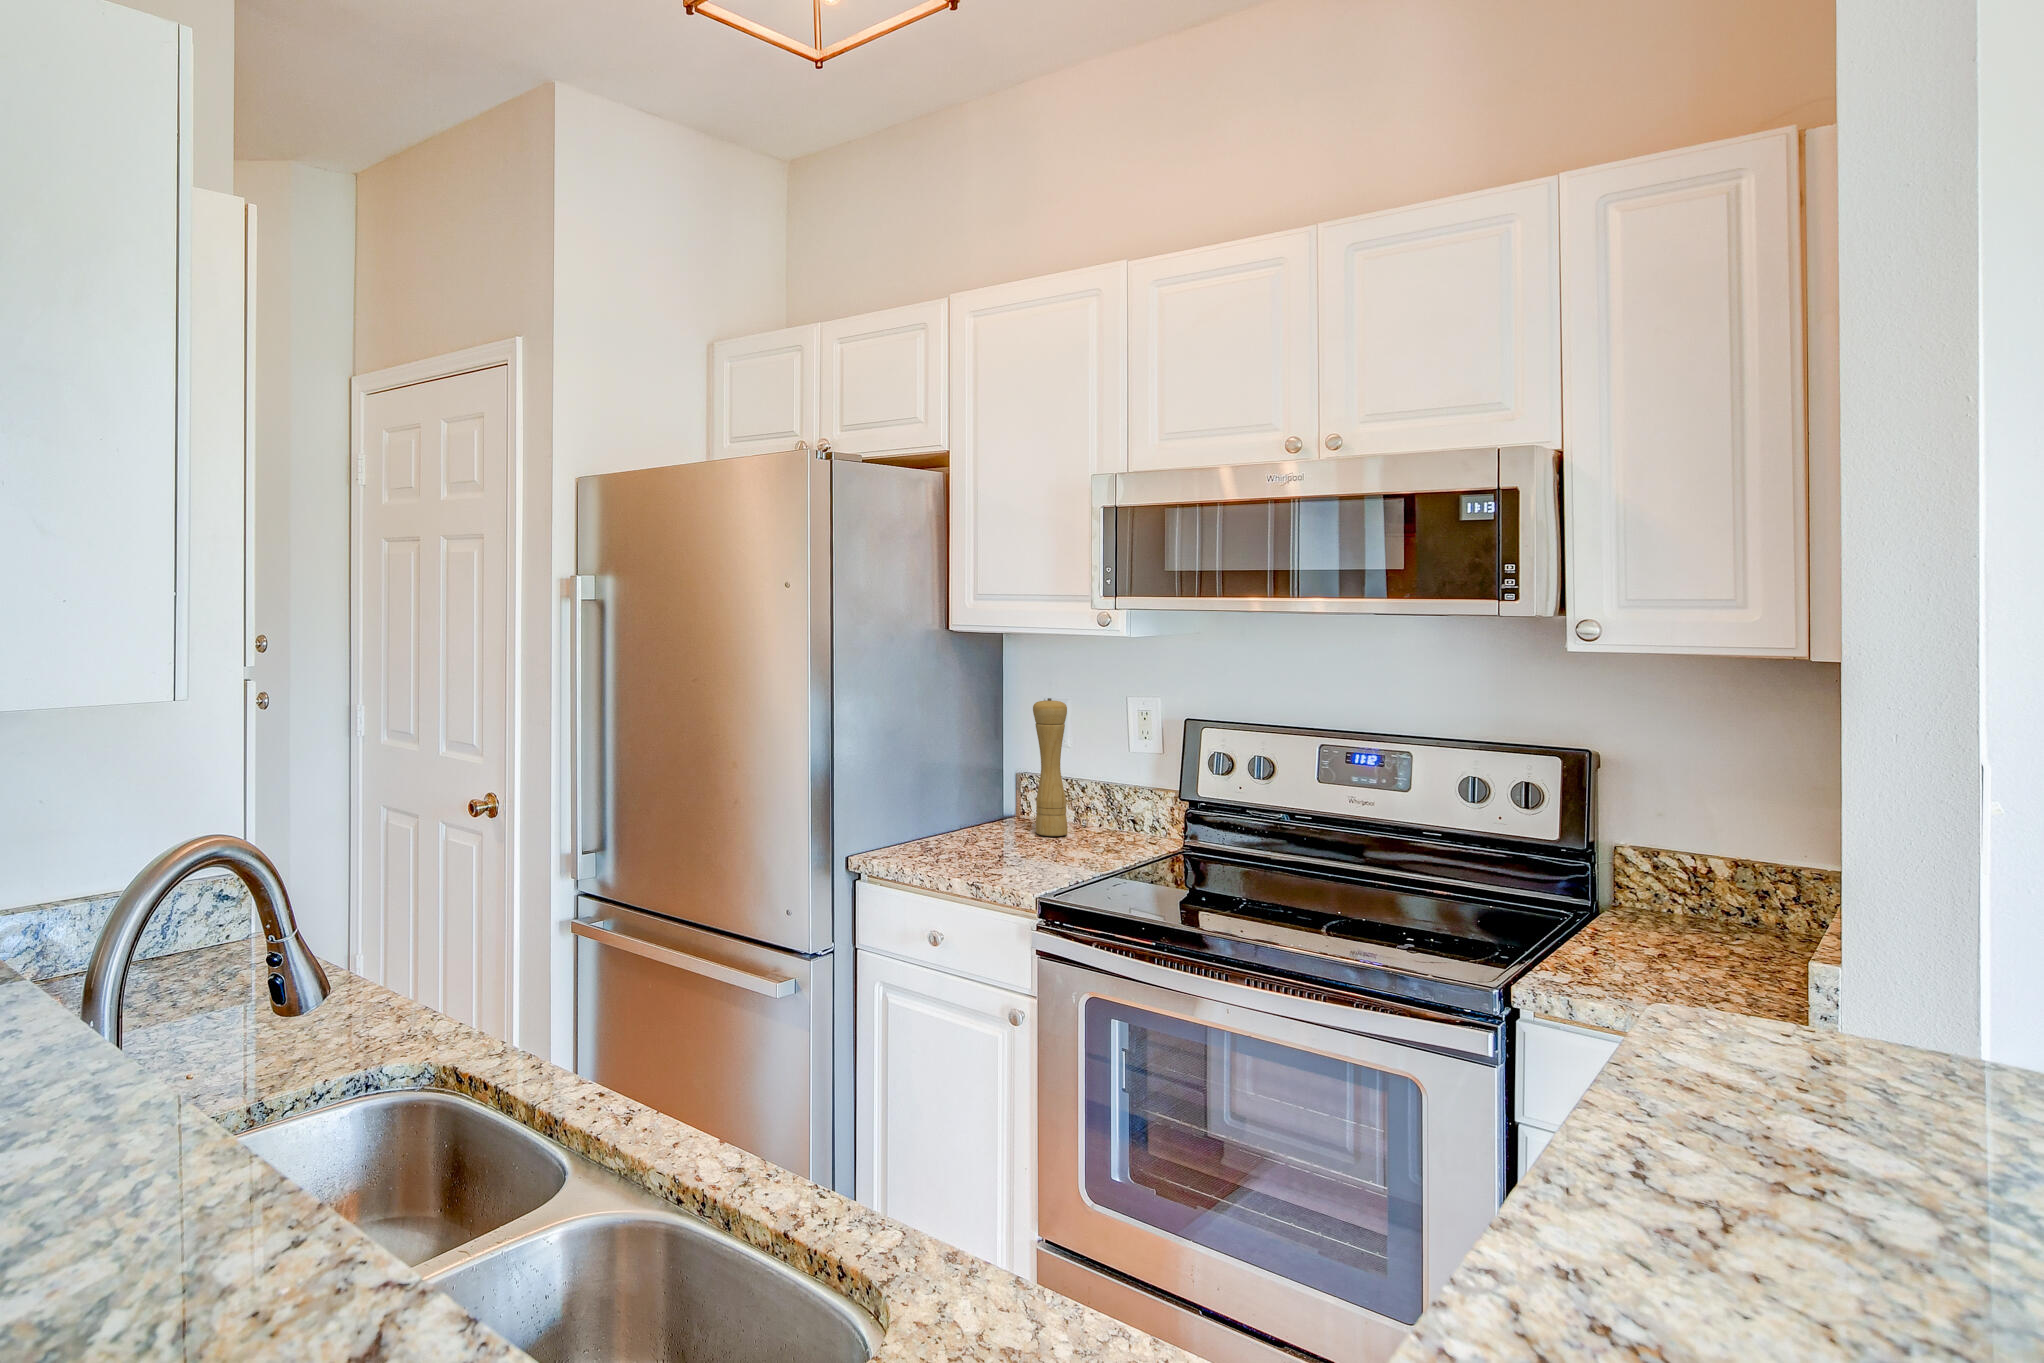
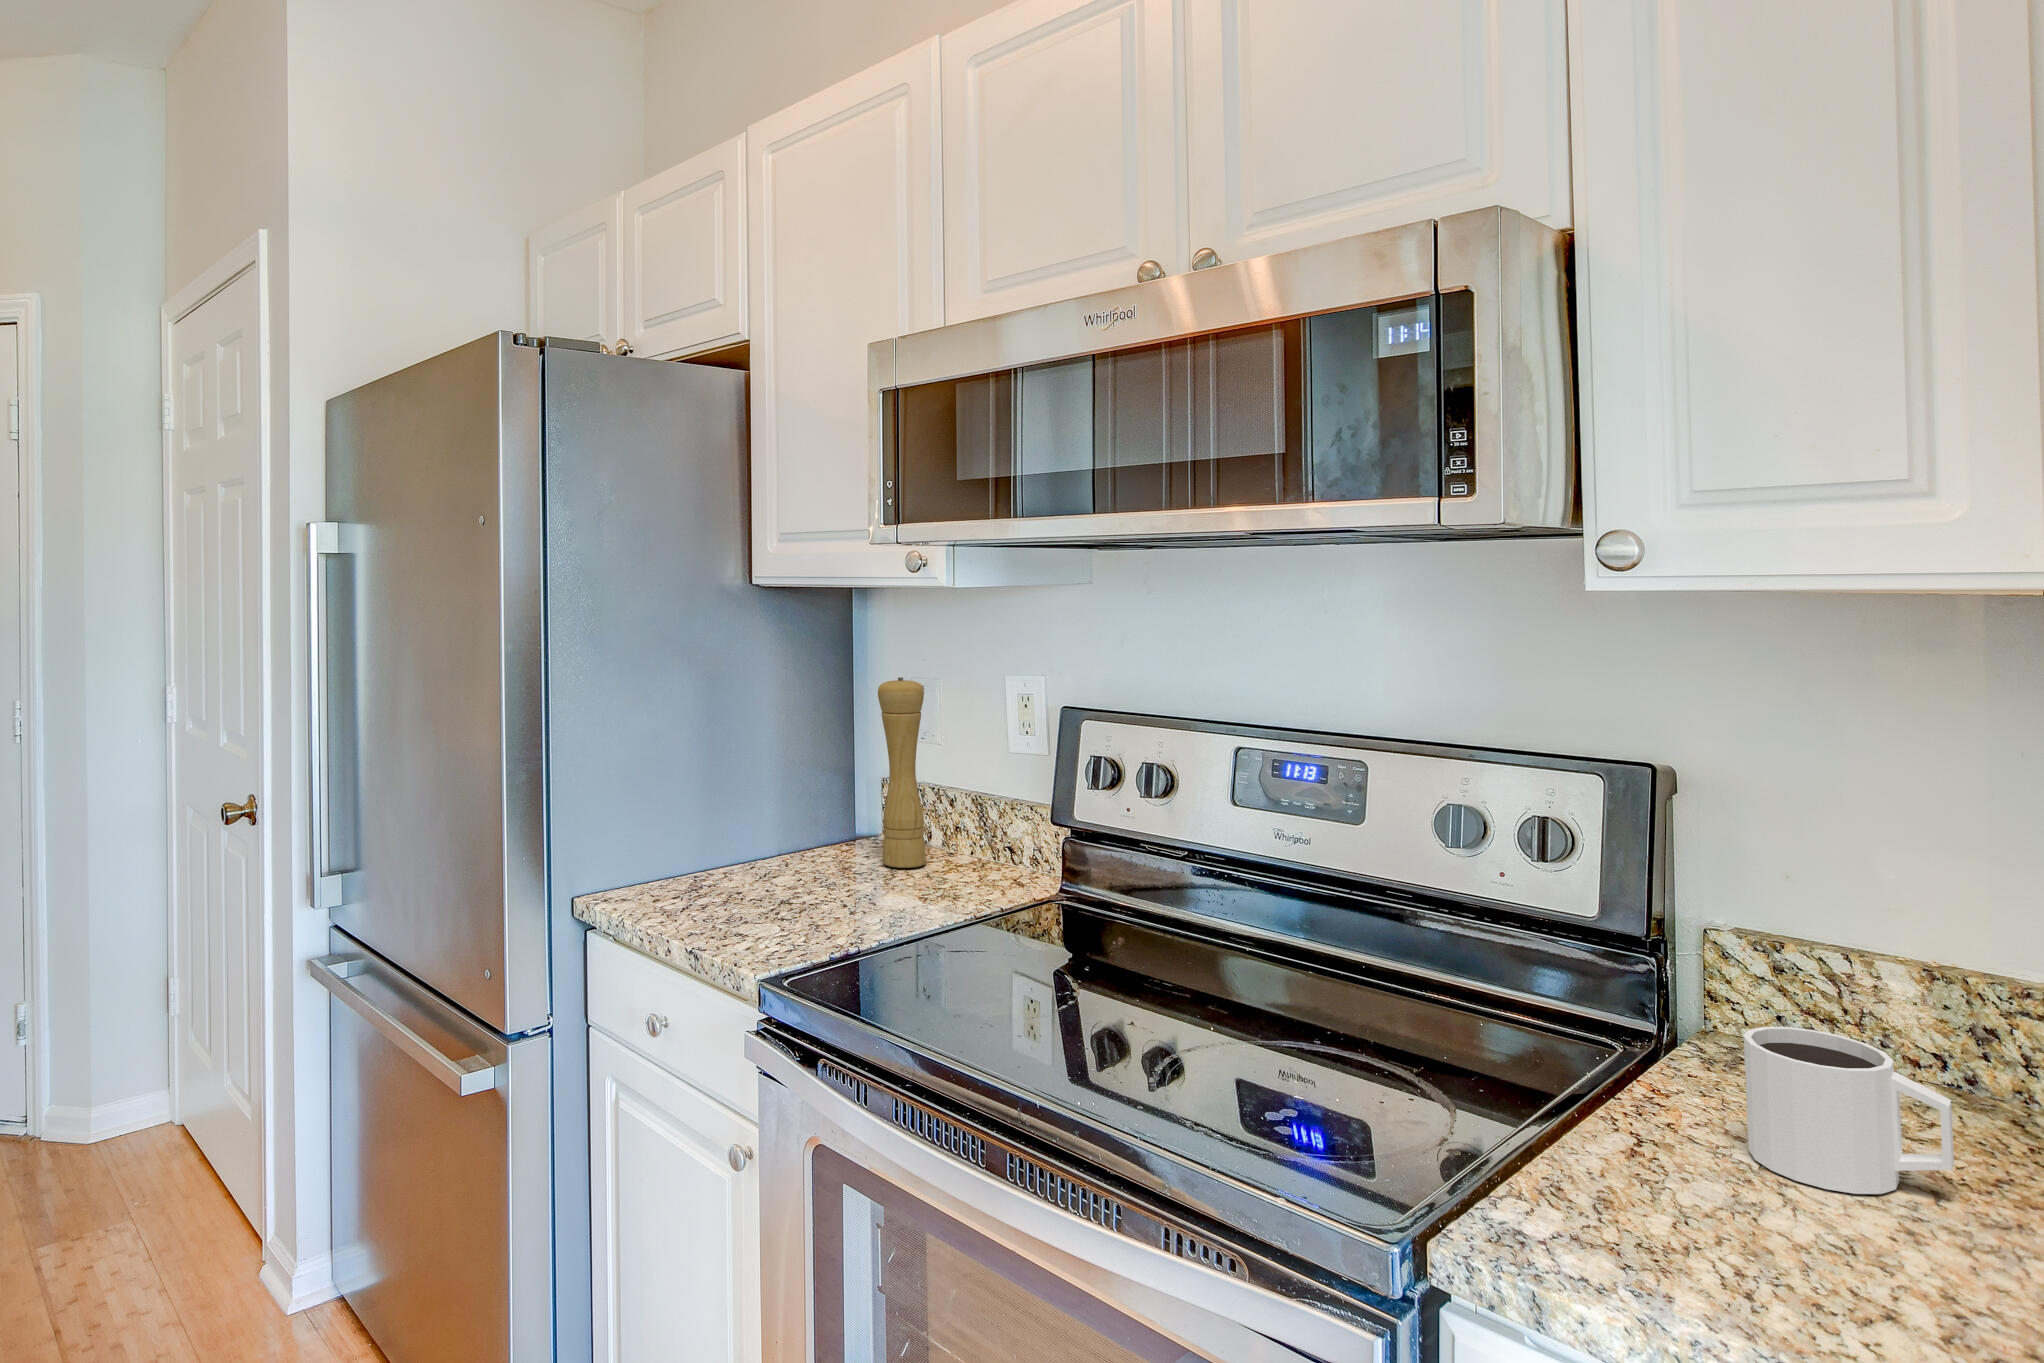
mug: none [1649,887,1752,965] -> present [1744,1027,1954,1194]

